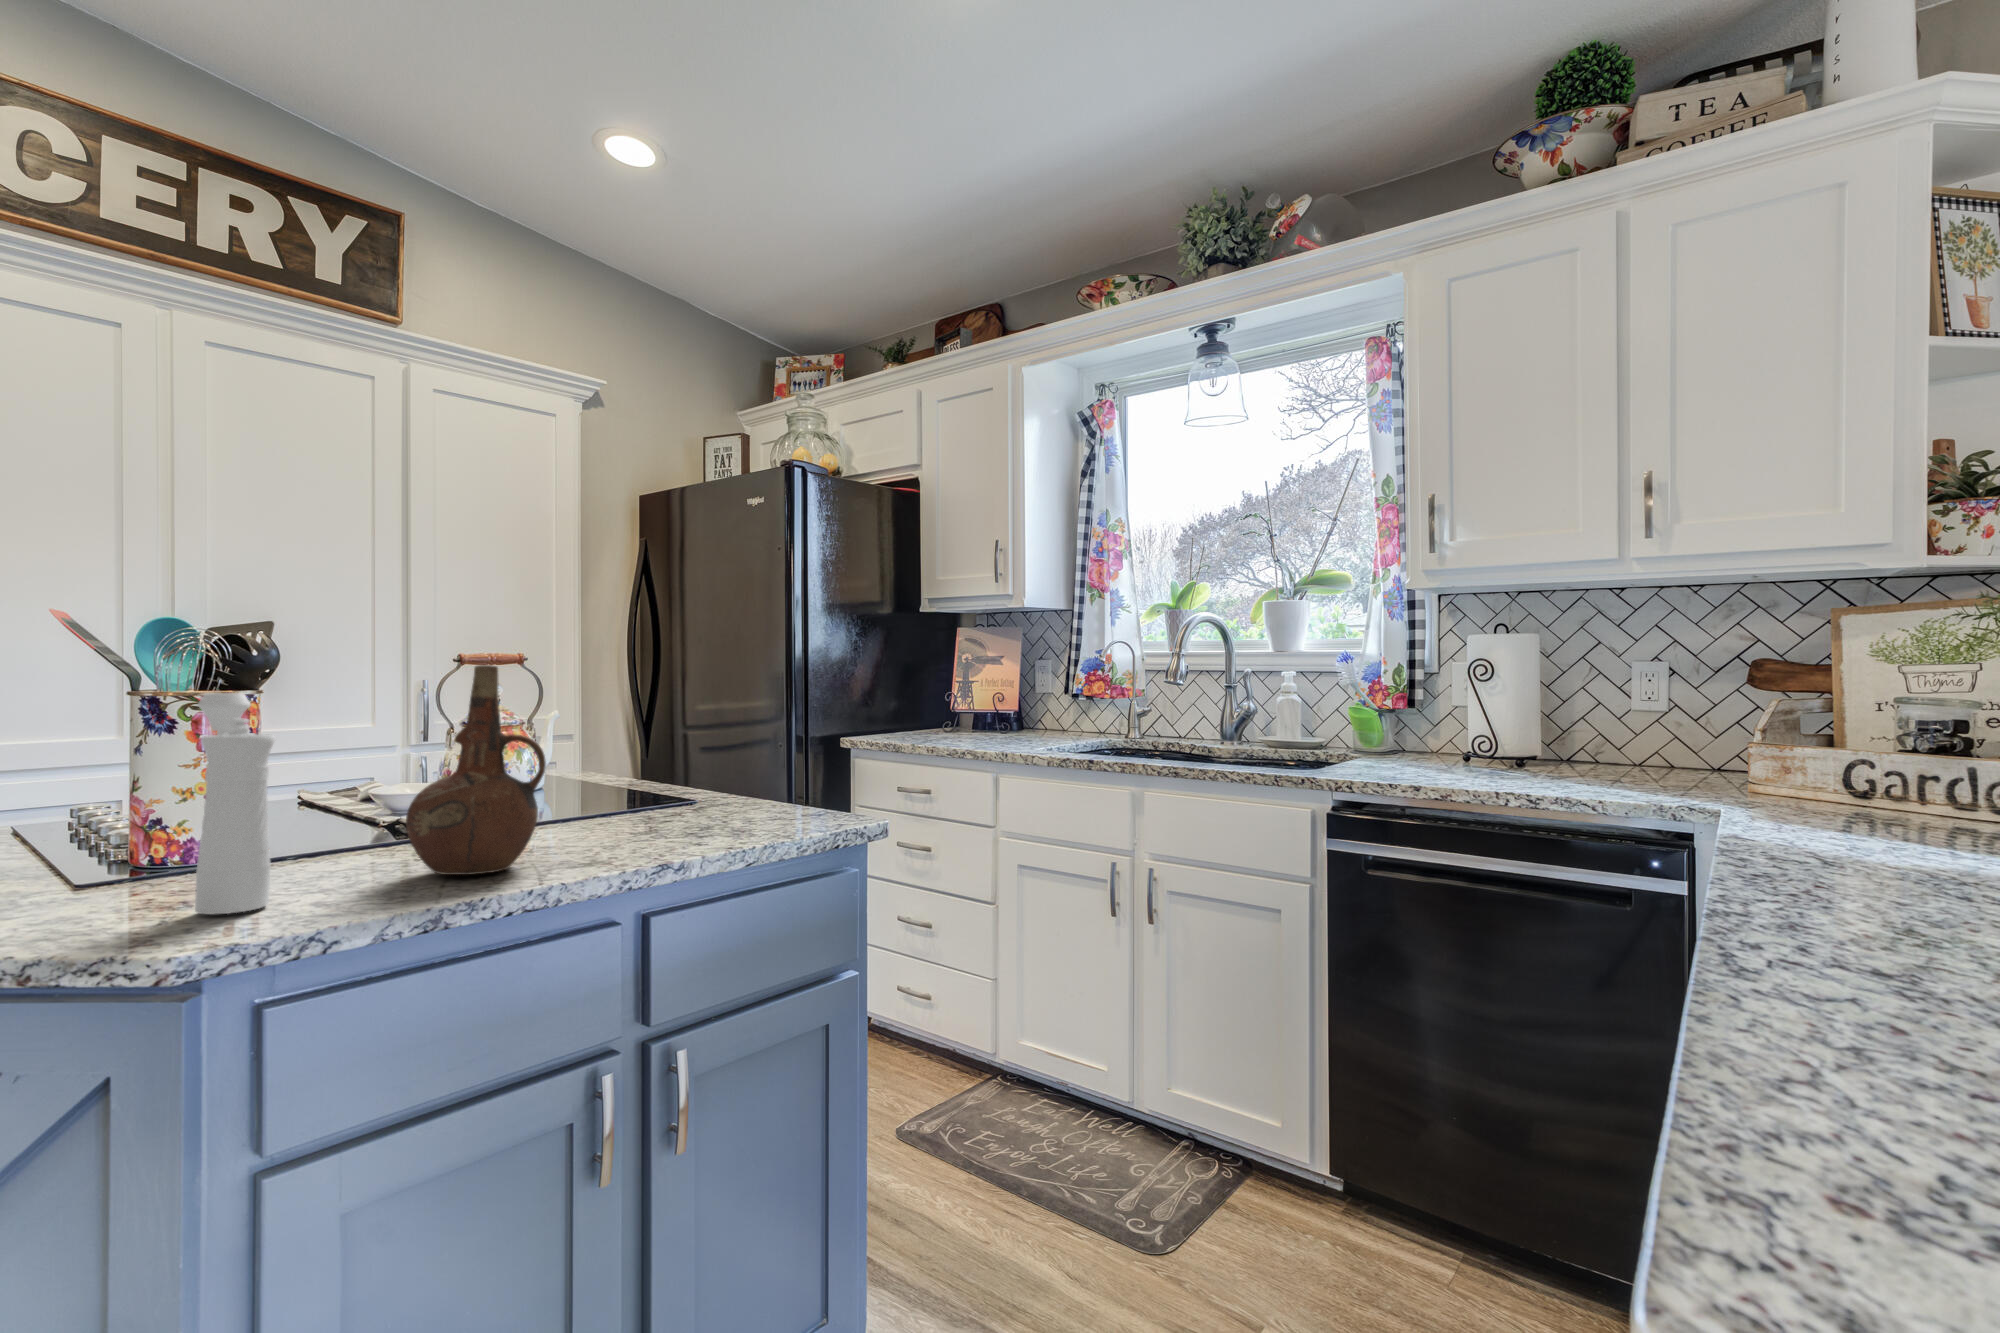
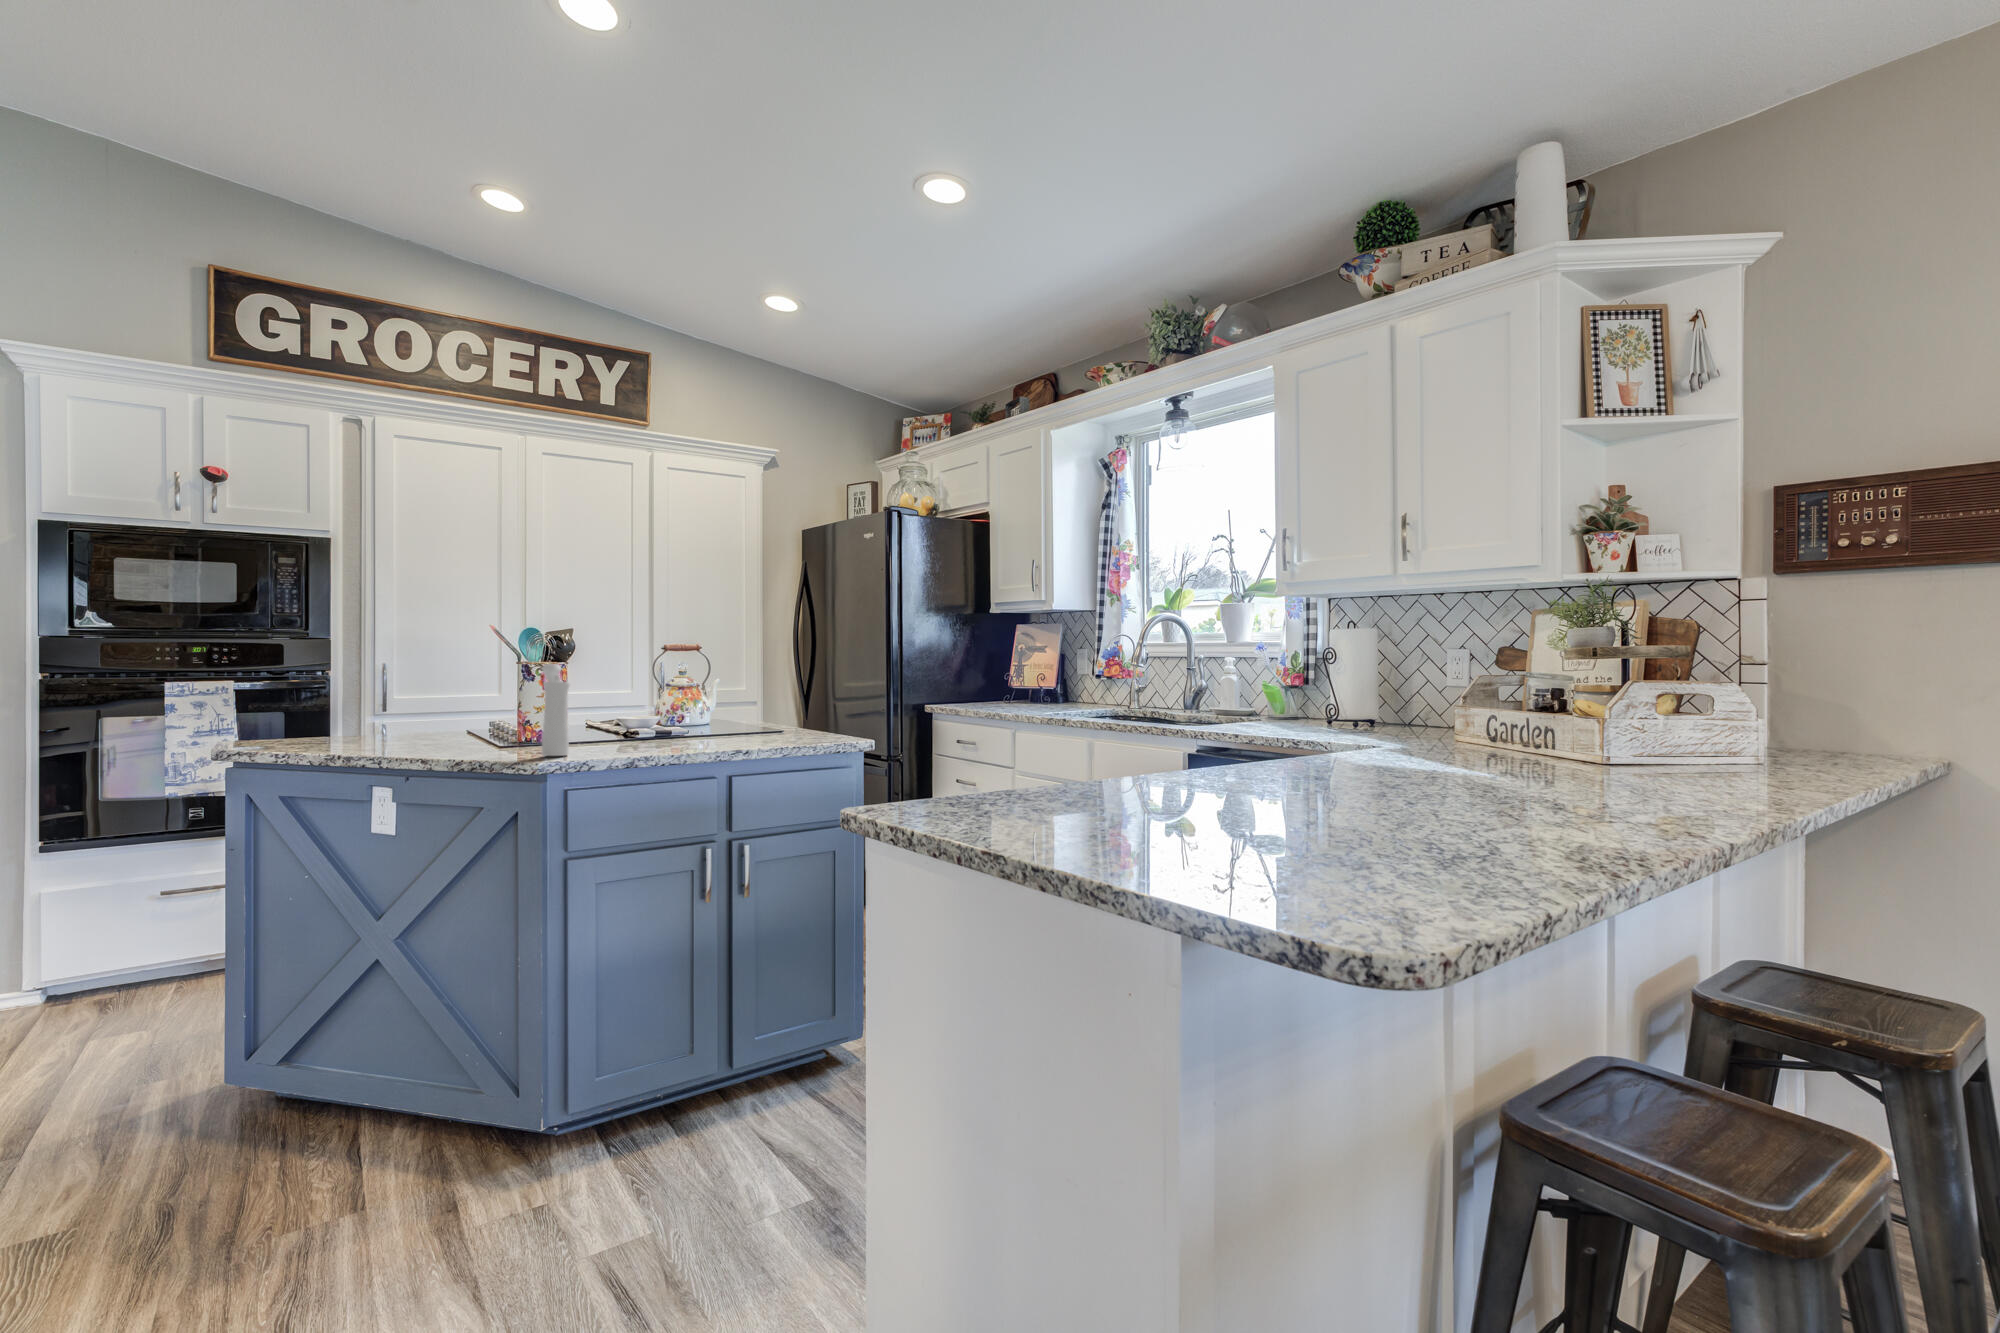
ceramic pitcher: present [406,665,546,875] -> none [624,652,686,749]

